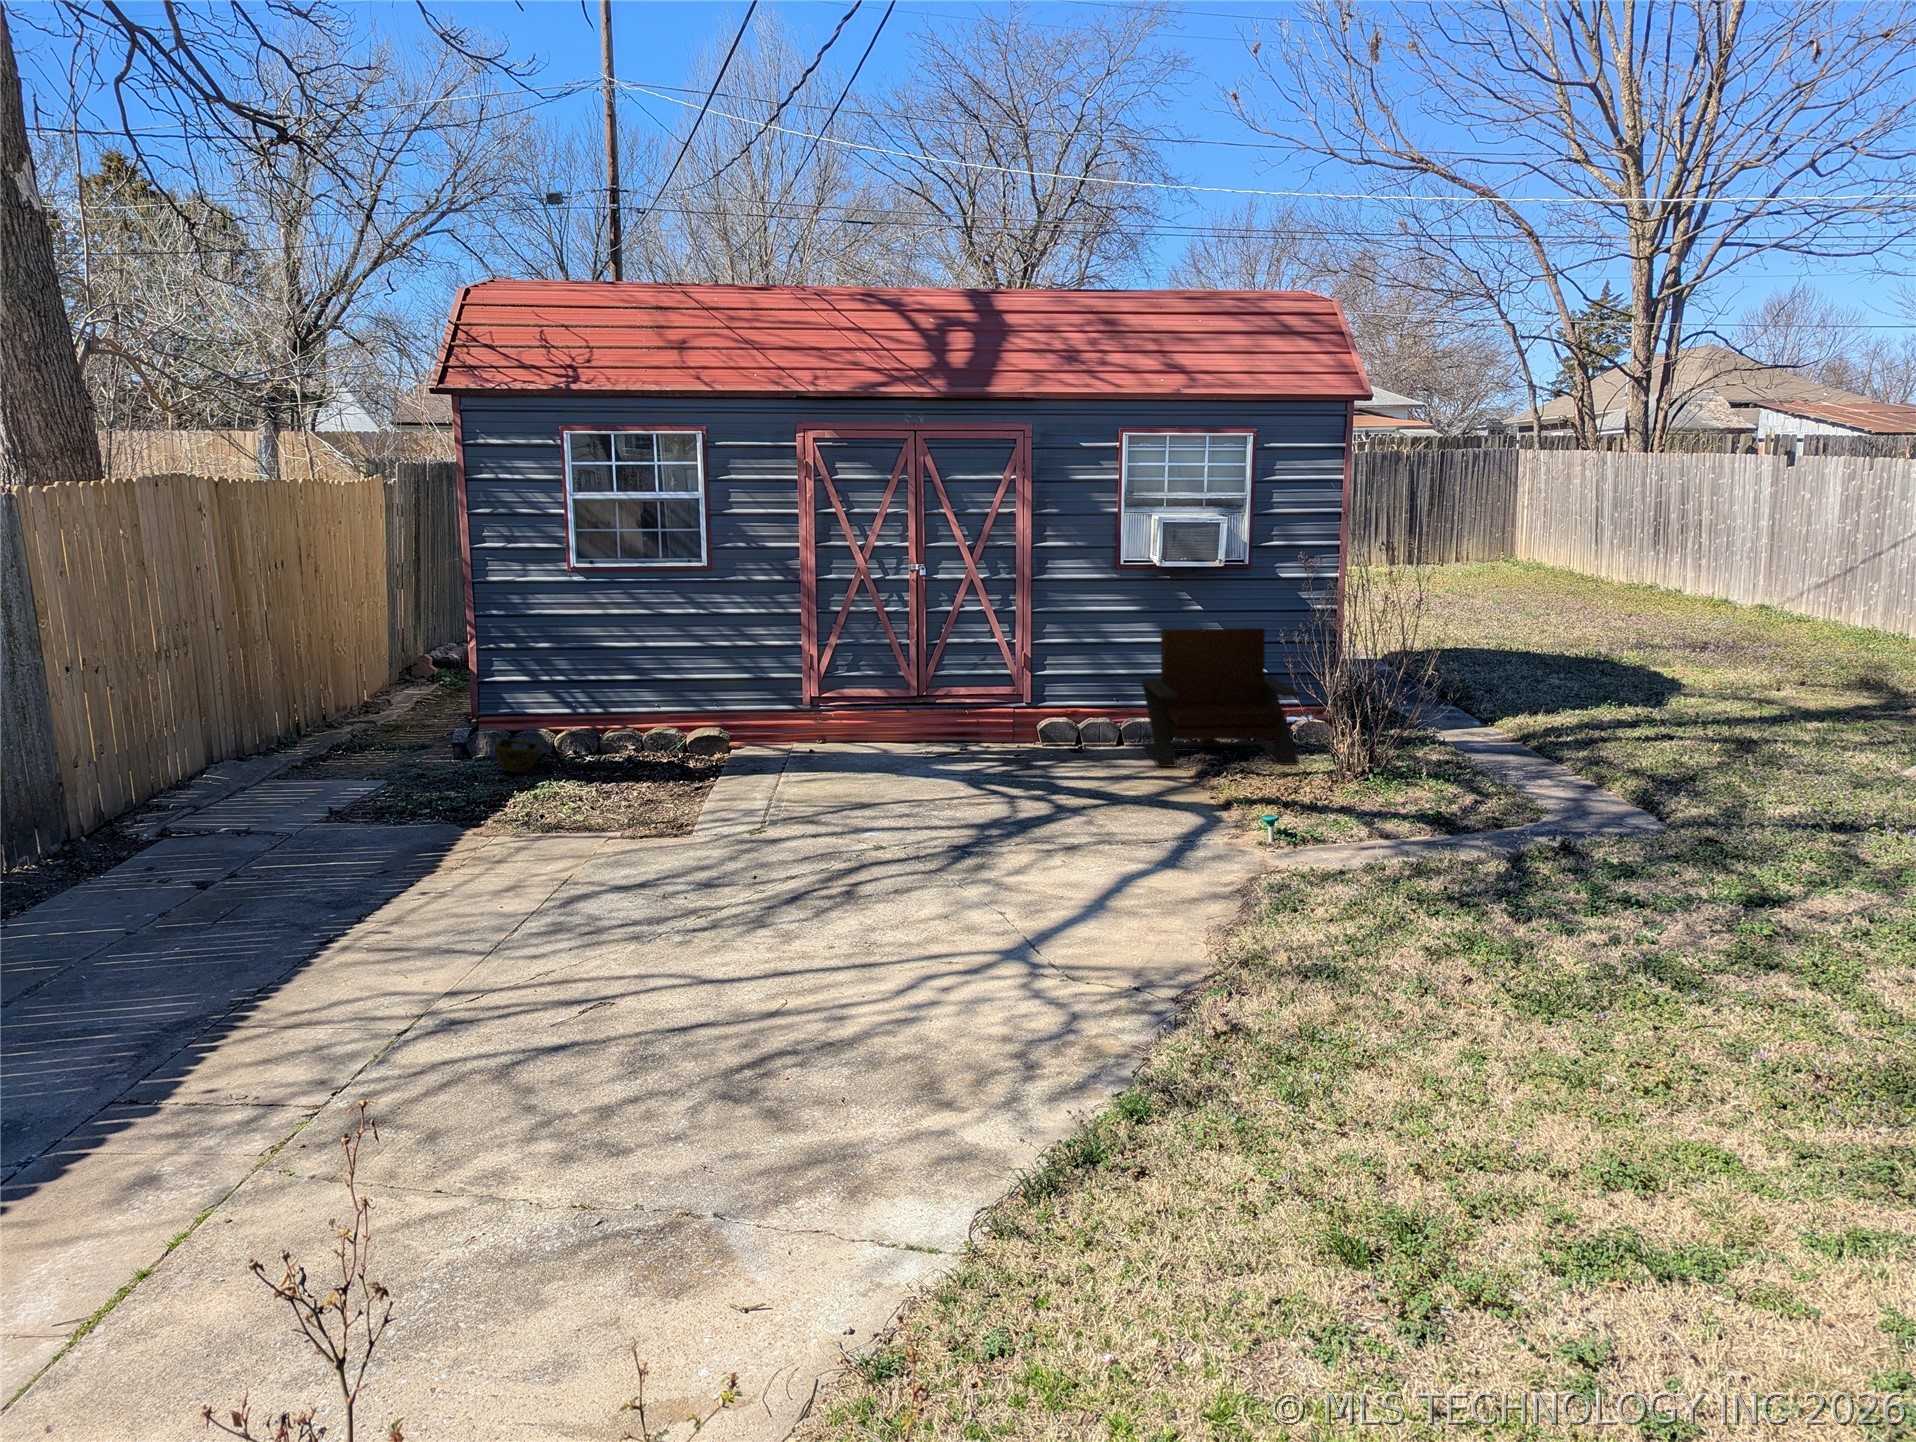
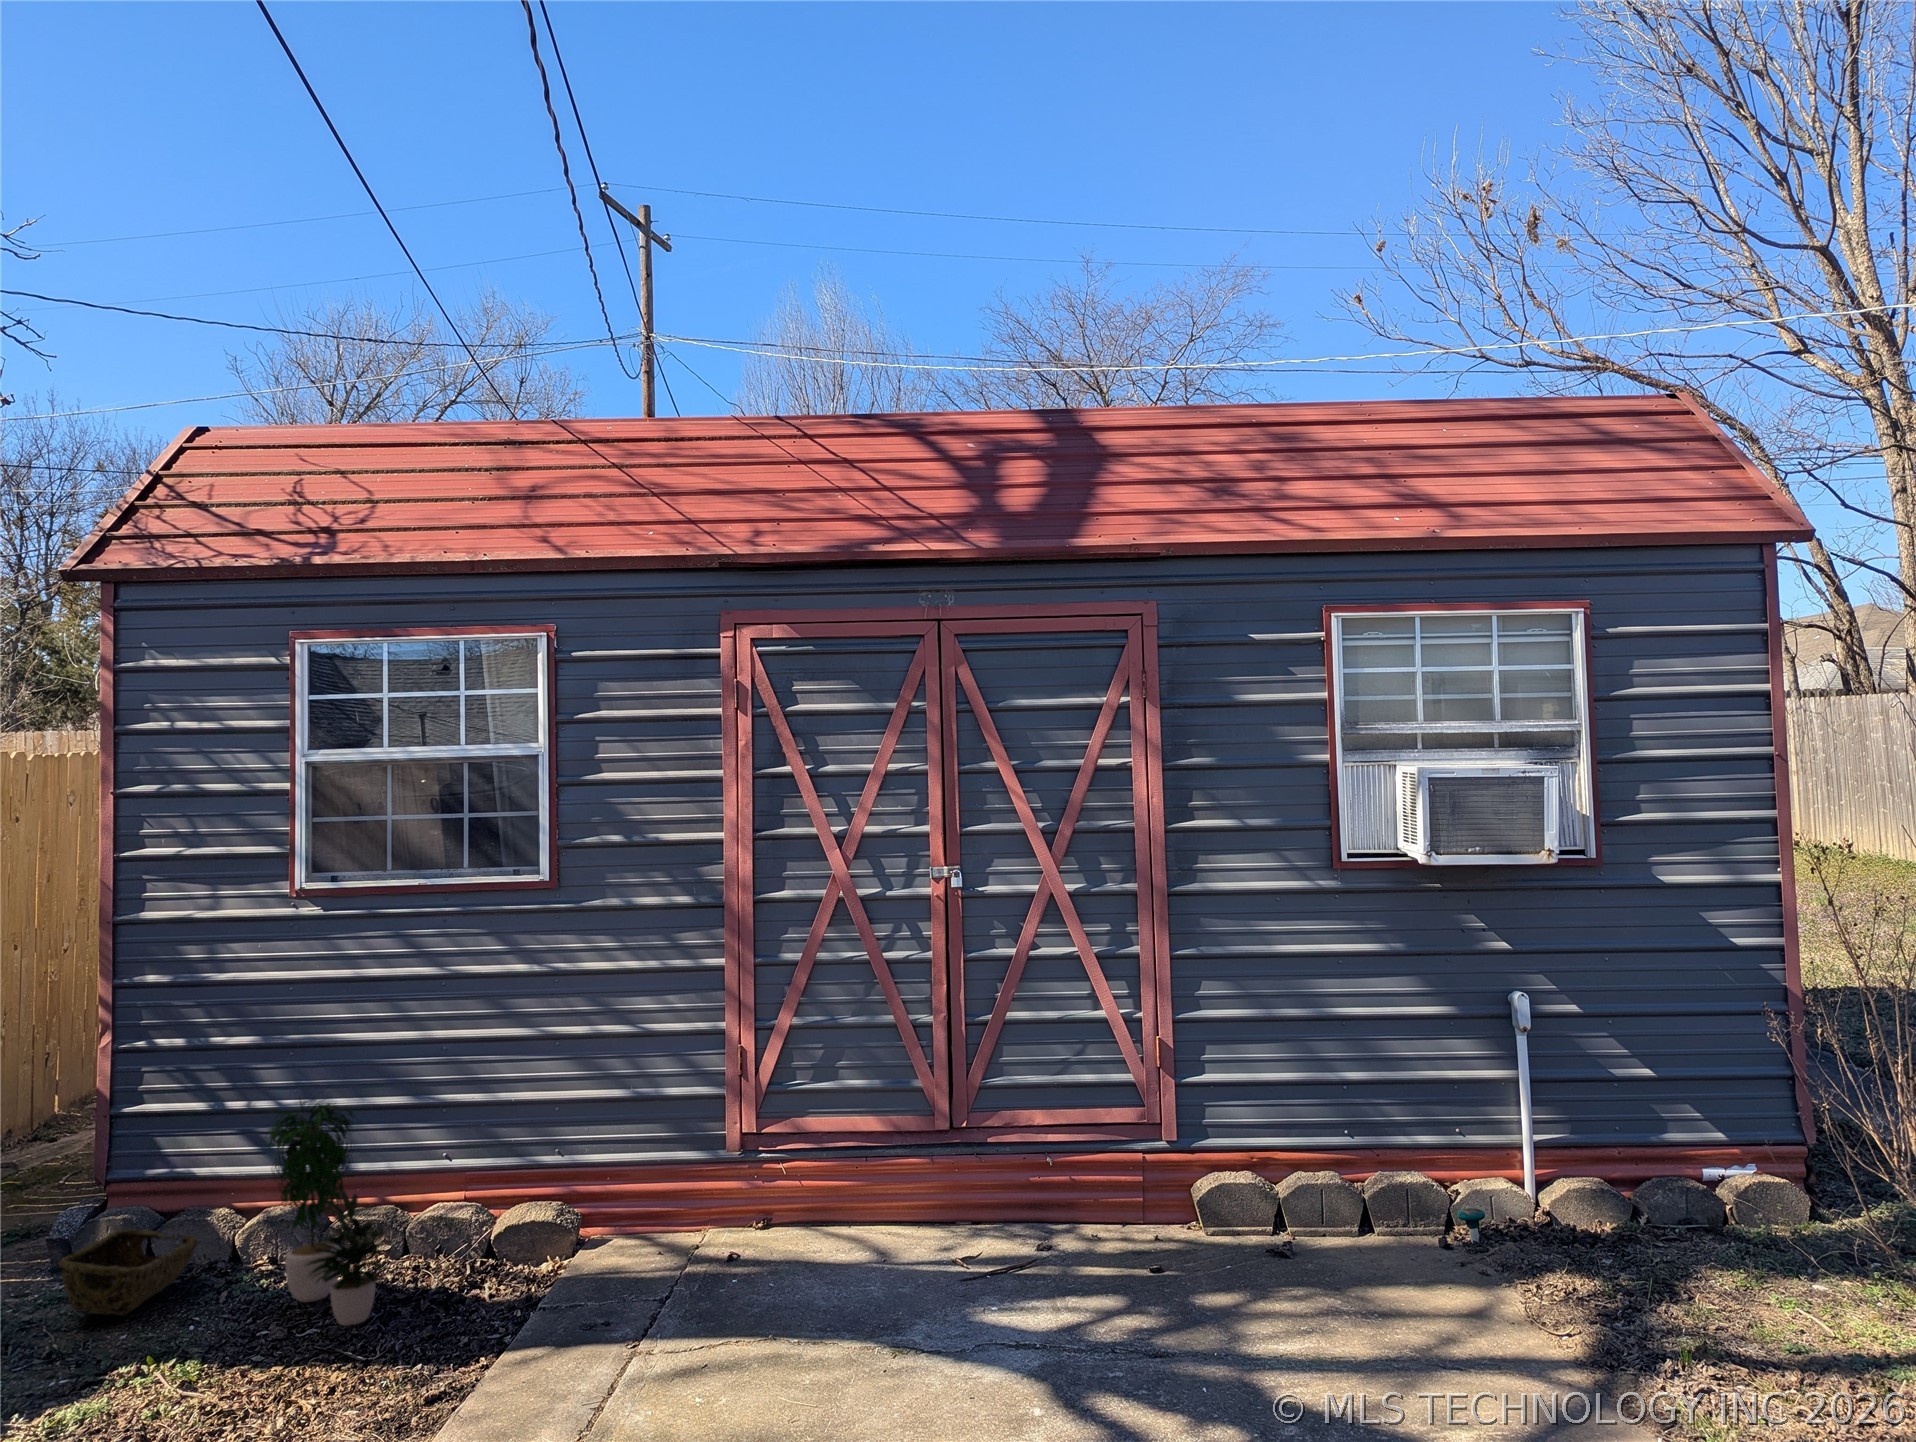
lounge chair: present [1142,628,1301,767] -> none [1405,986,1831,1325]
potted plant: none [582,668,662,774] -> present [264,1100,388,1326]

